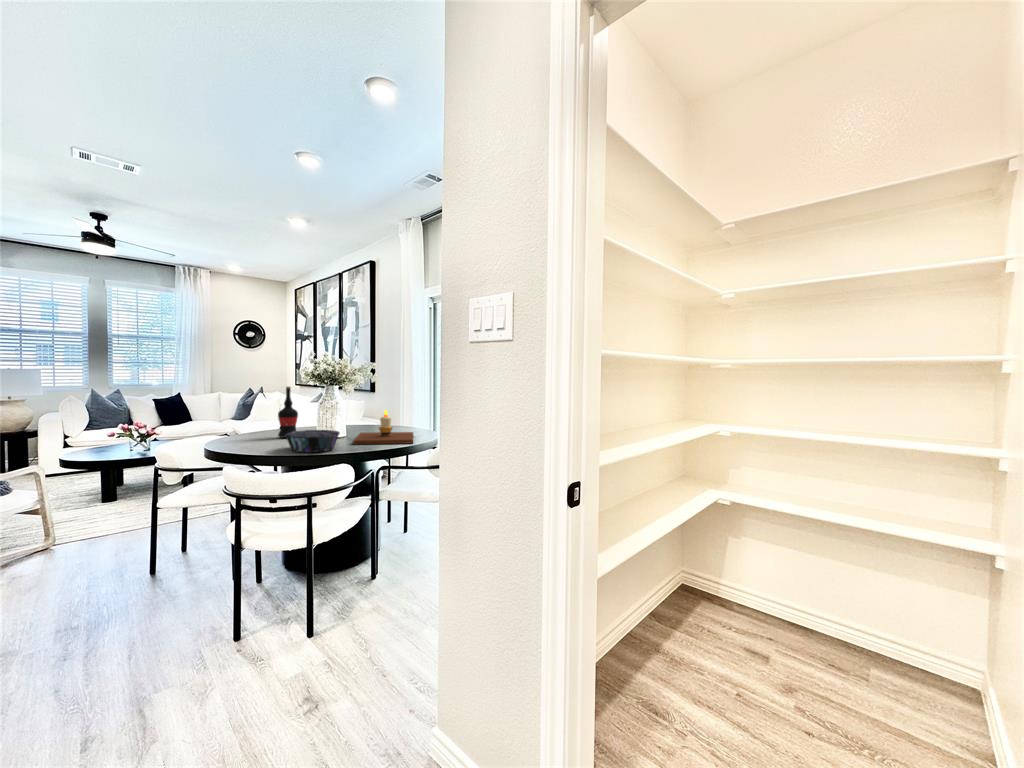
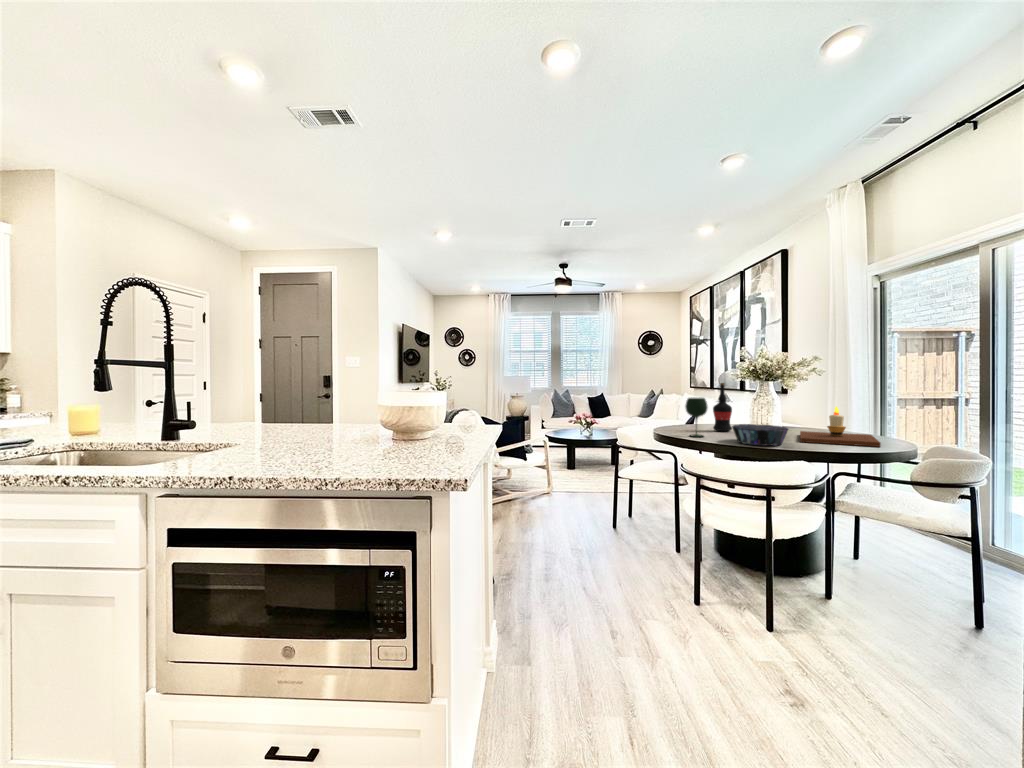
wine glass: none [238,404,264,448] -> present [685,398,708,437]

